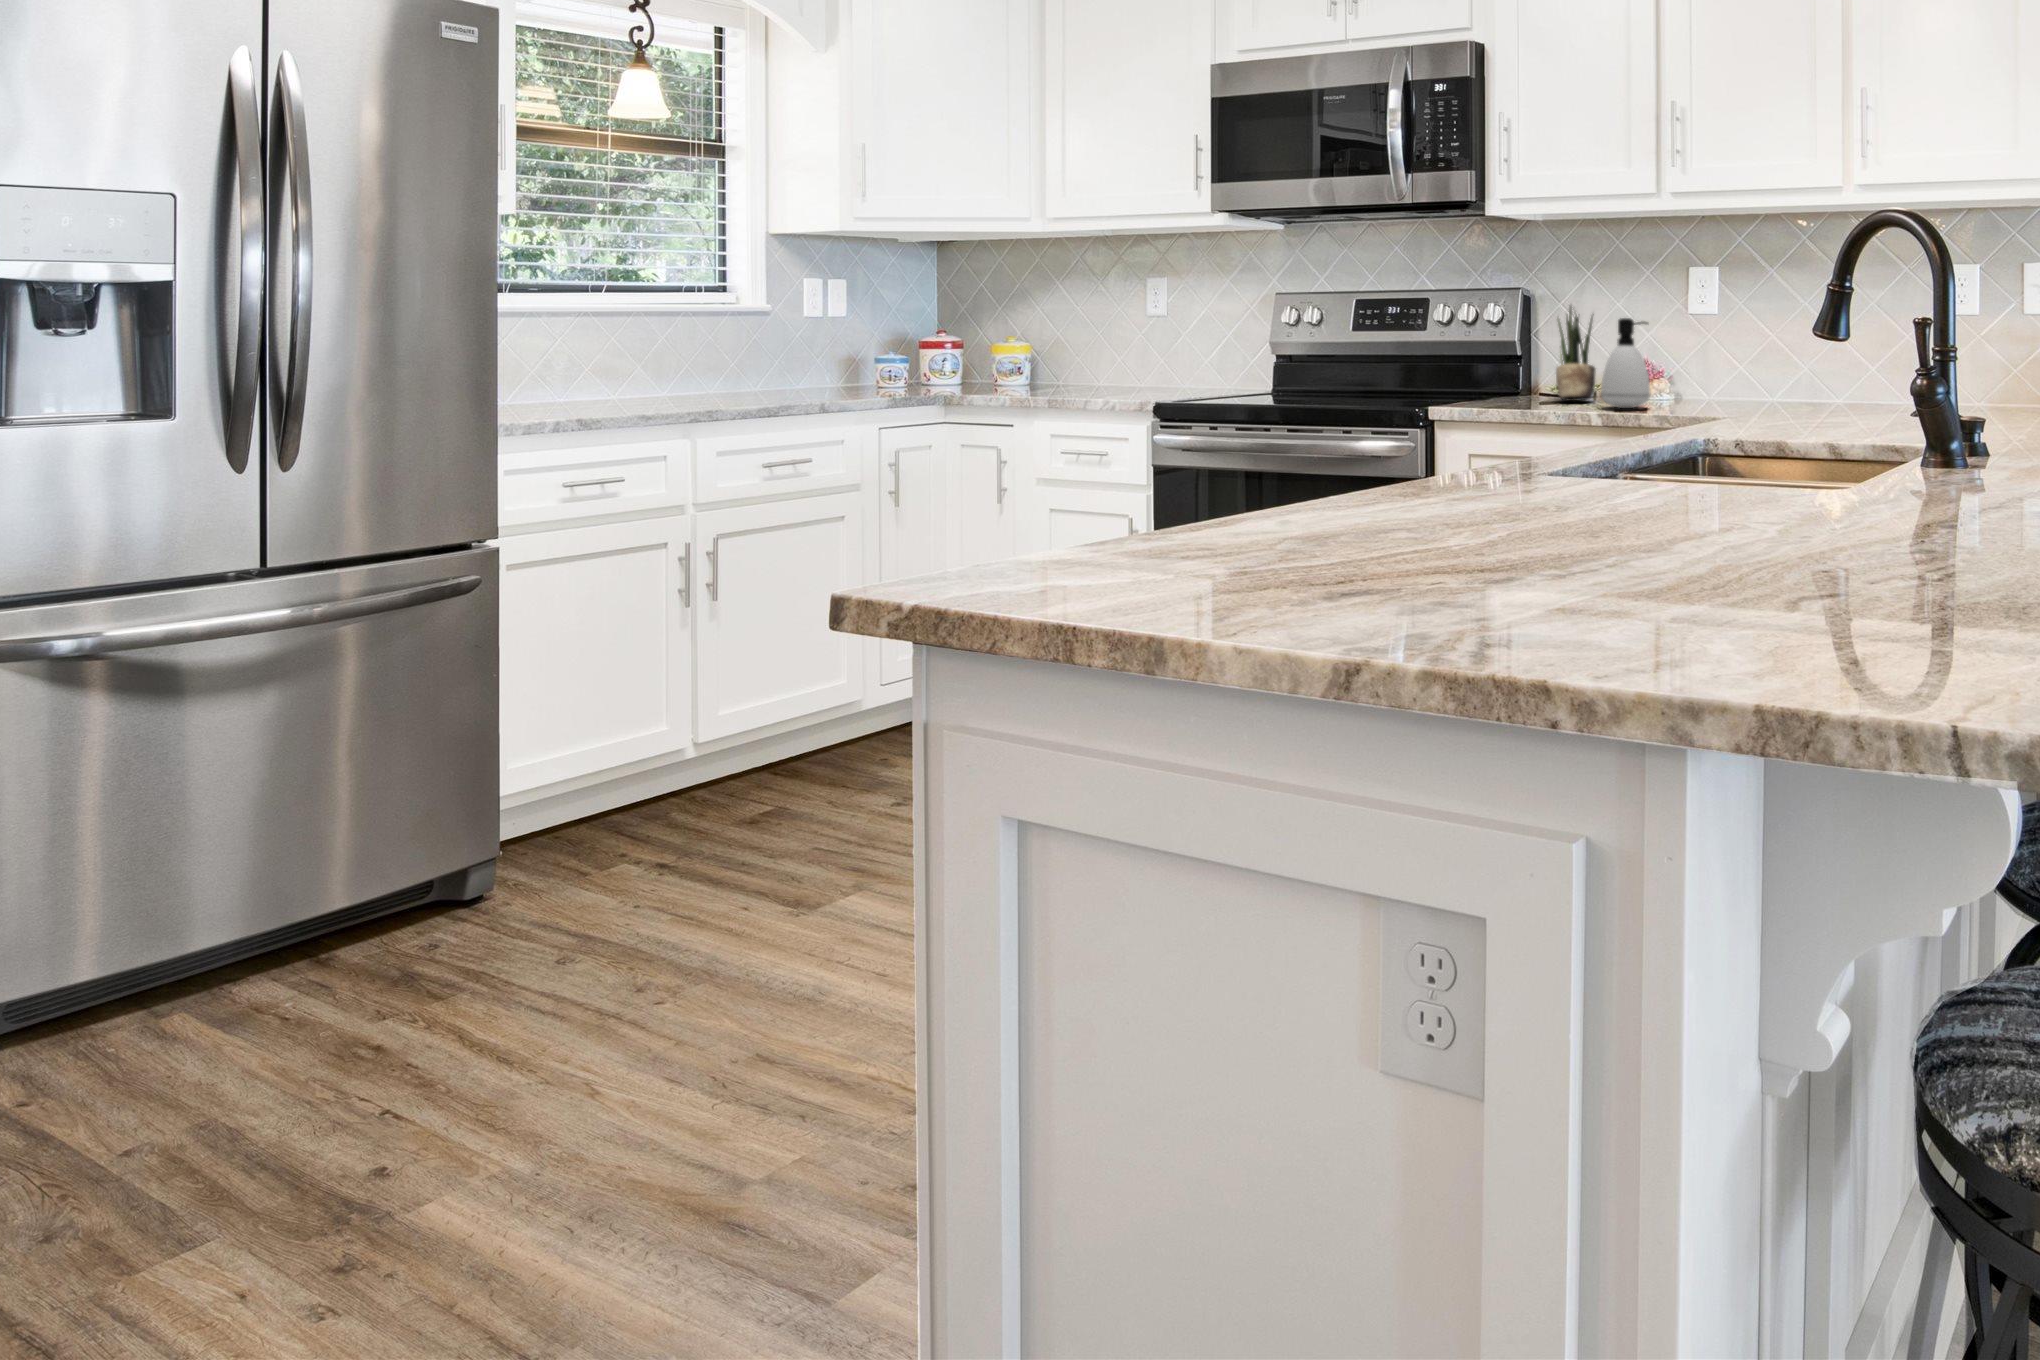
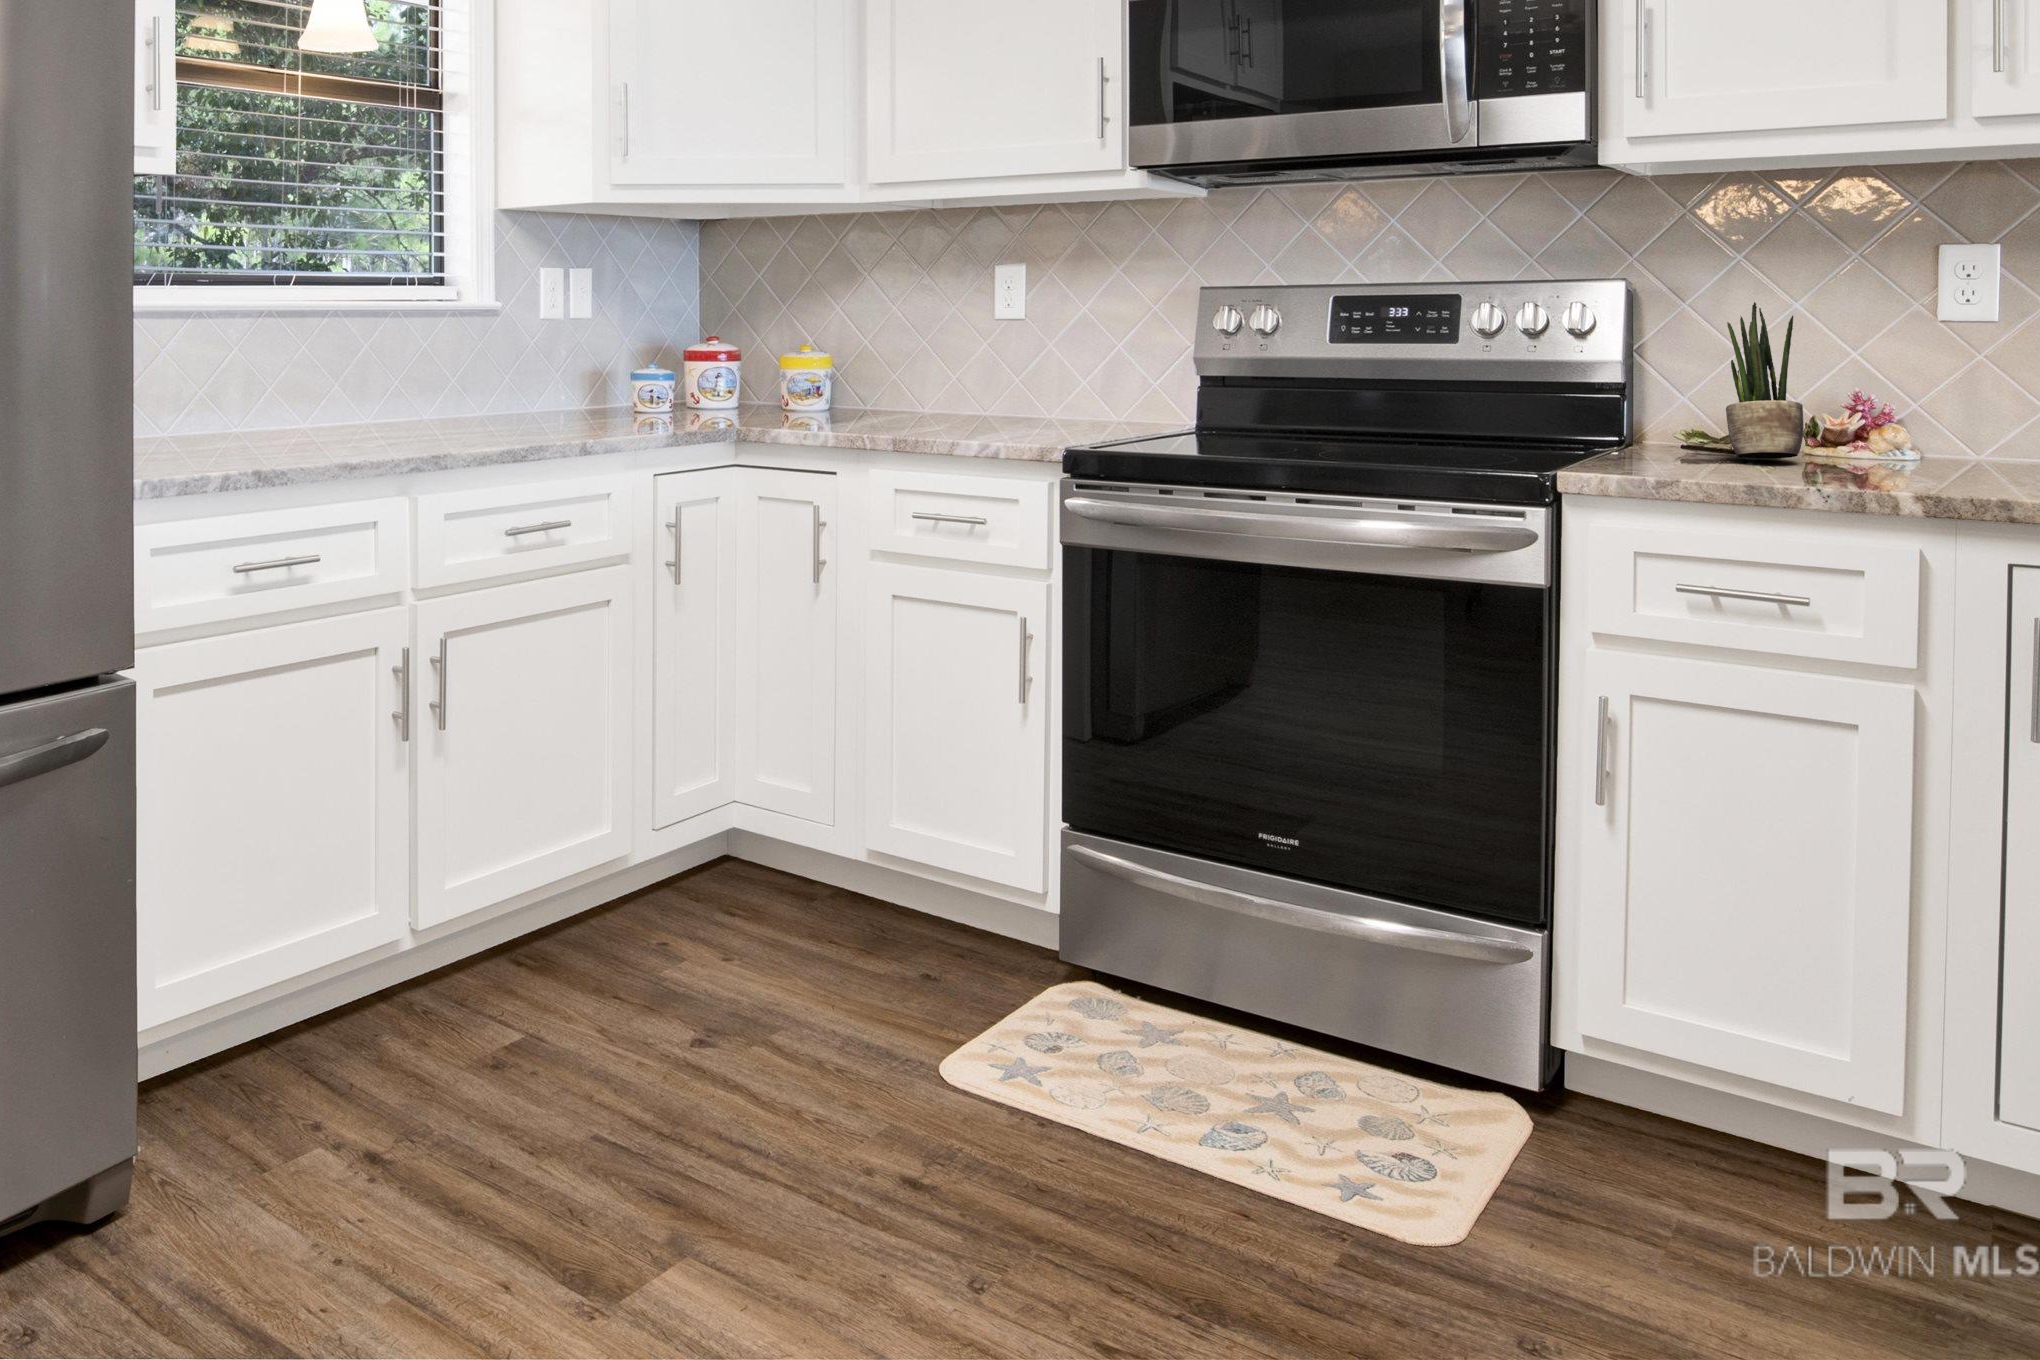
soap dispenser: present [1601,318,1650,408] -> none [1842,327,1947,477]

